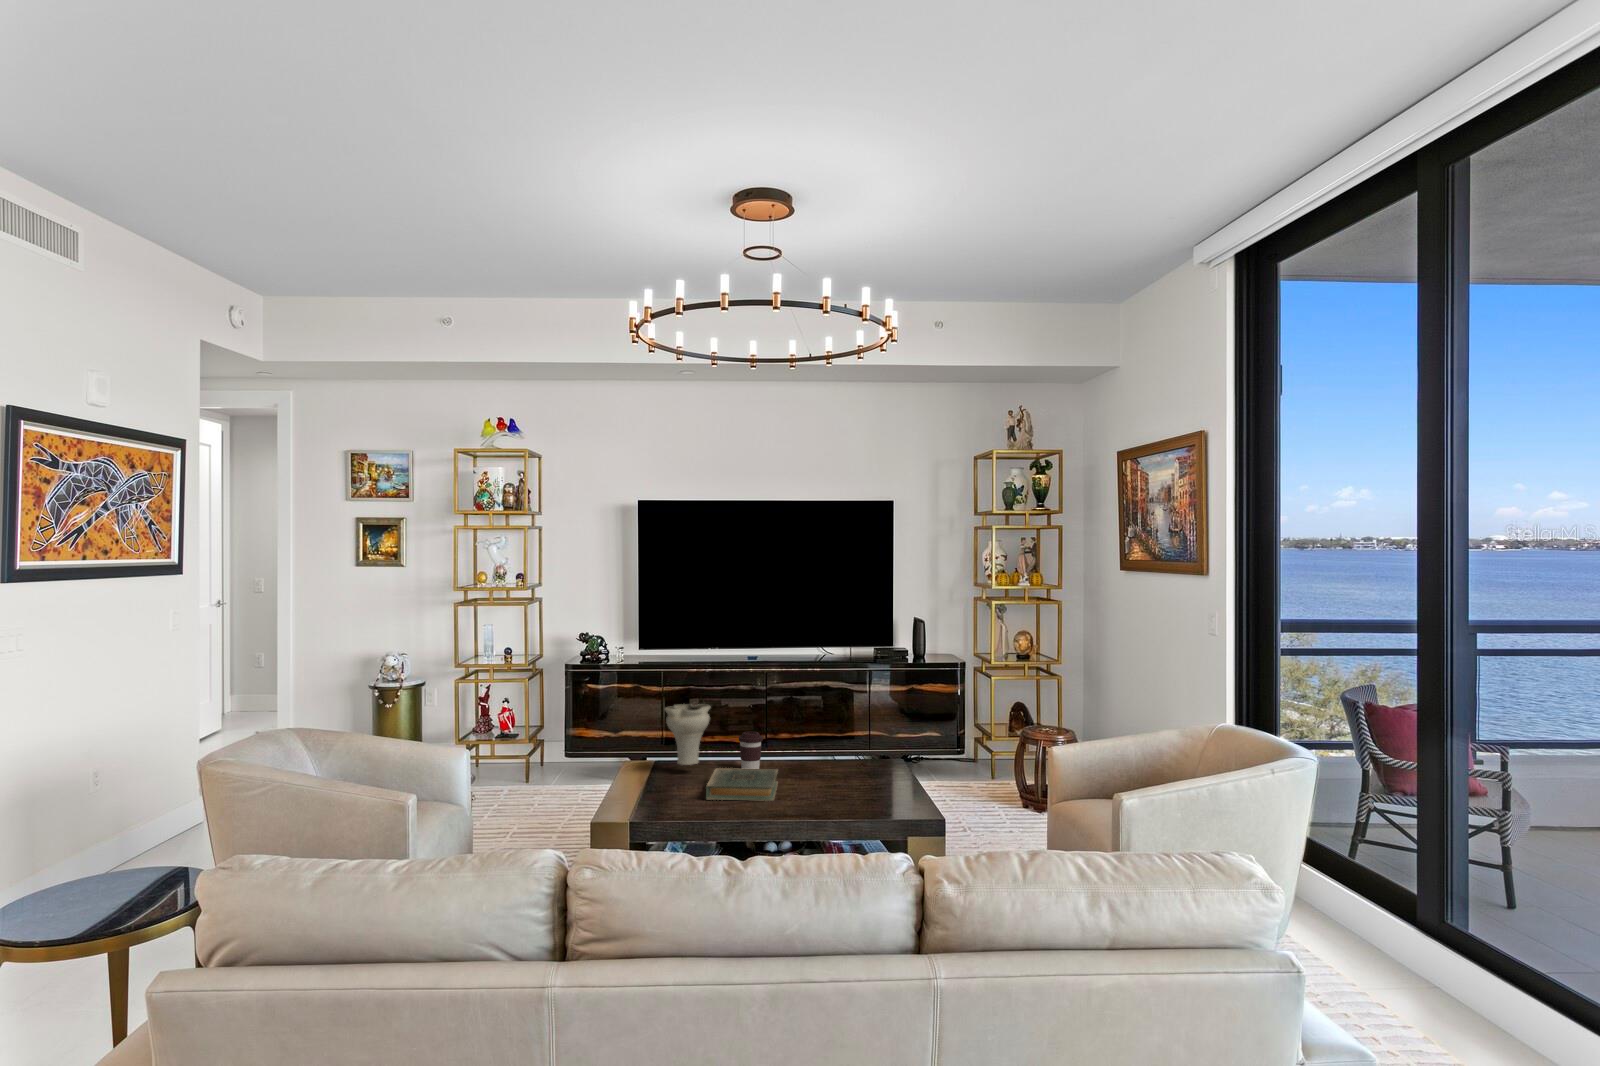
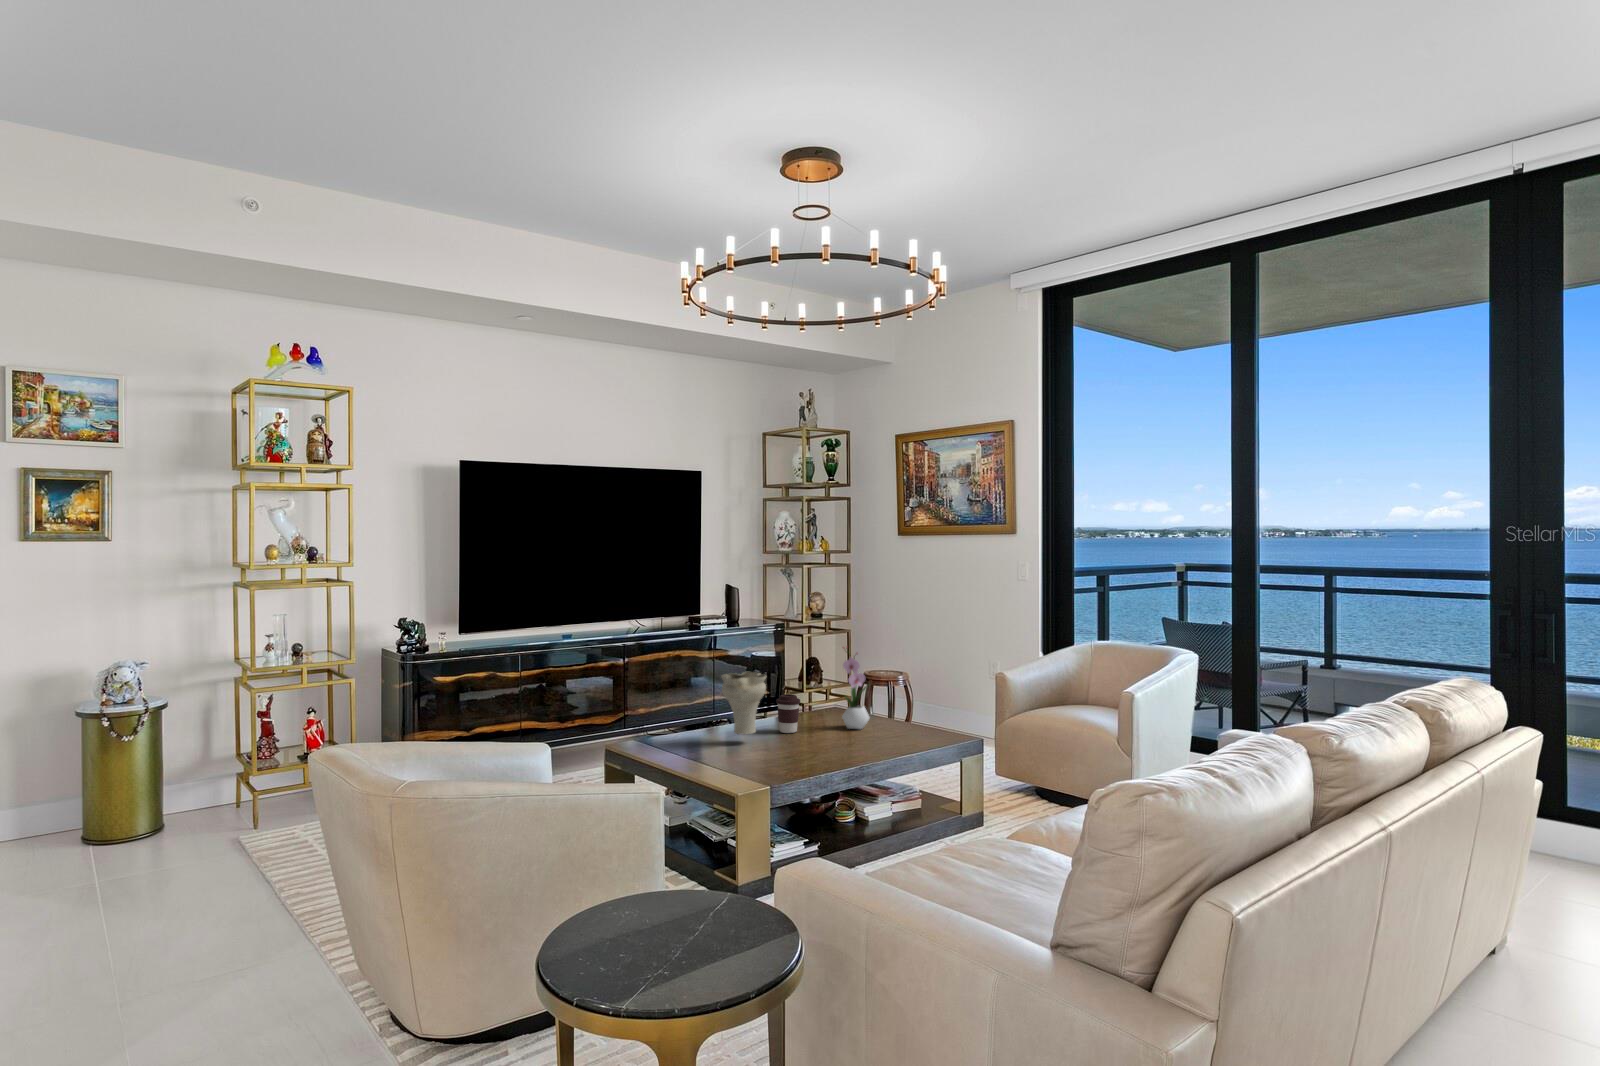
flower arrangement: none [794,688,834,778] -> present [842,647,870,729]
hardback book: present [706,768,778,801] -> none [792,724,886,758]

